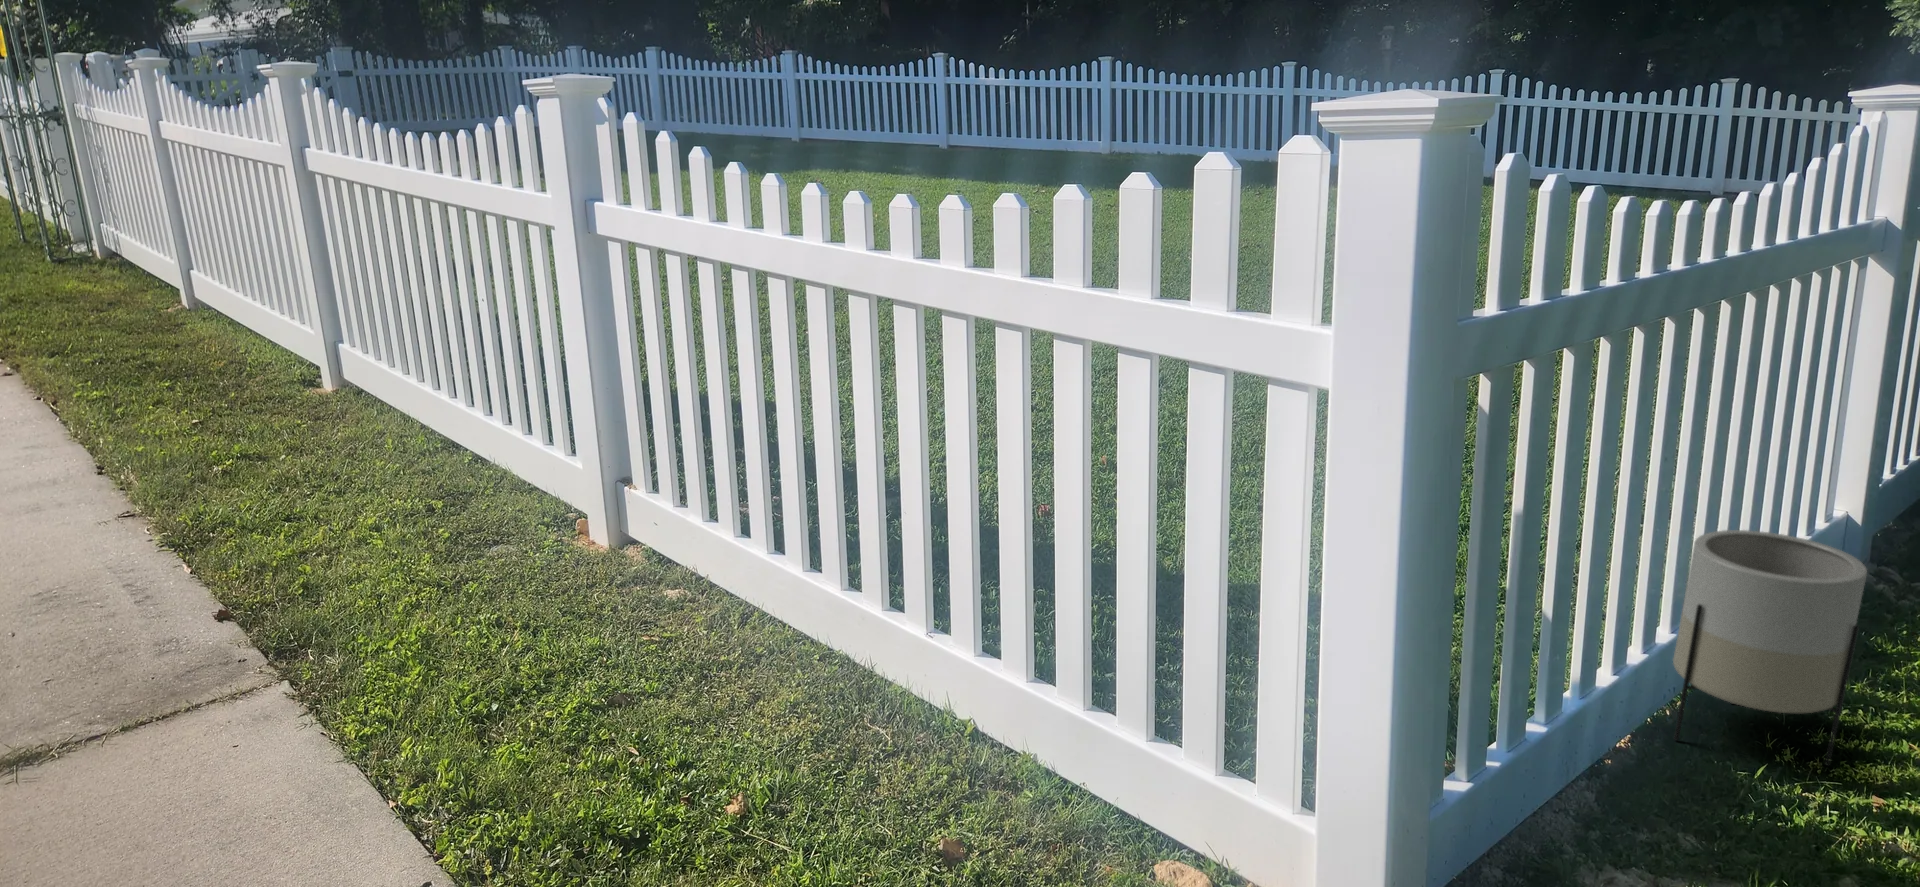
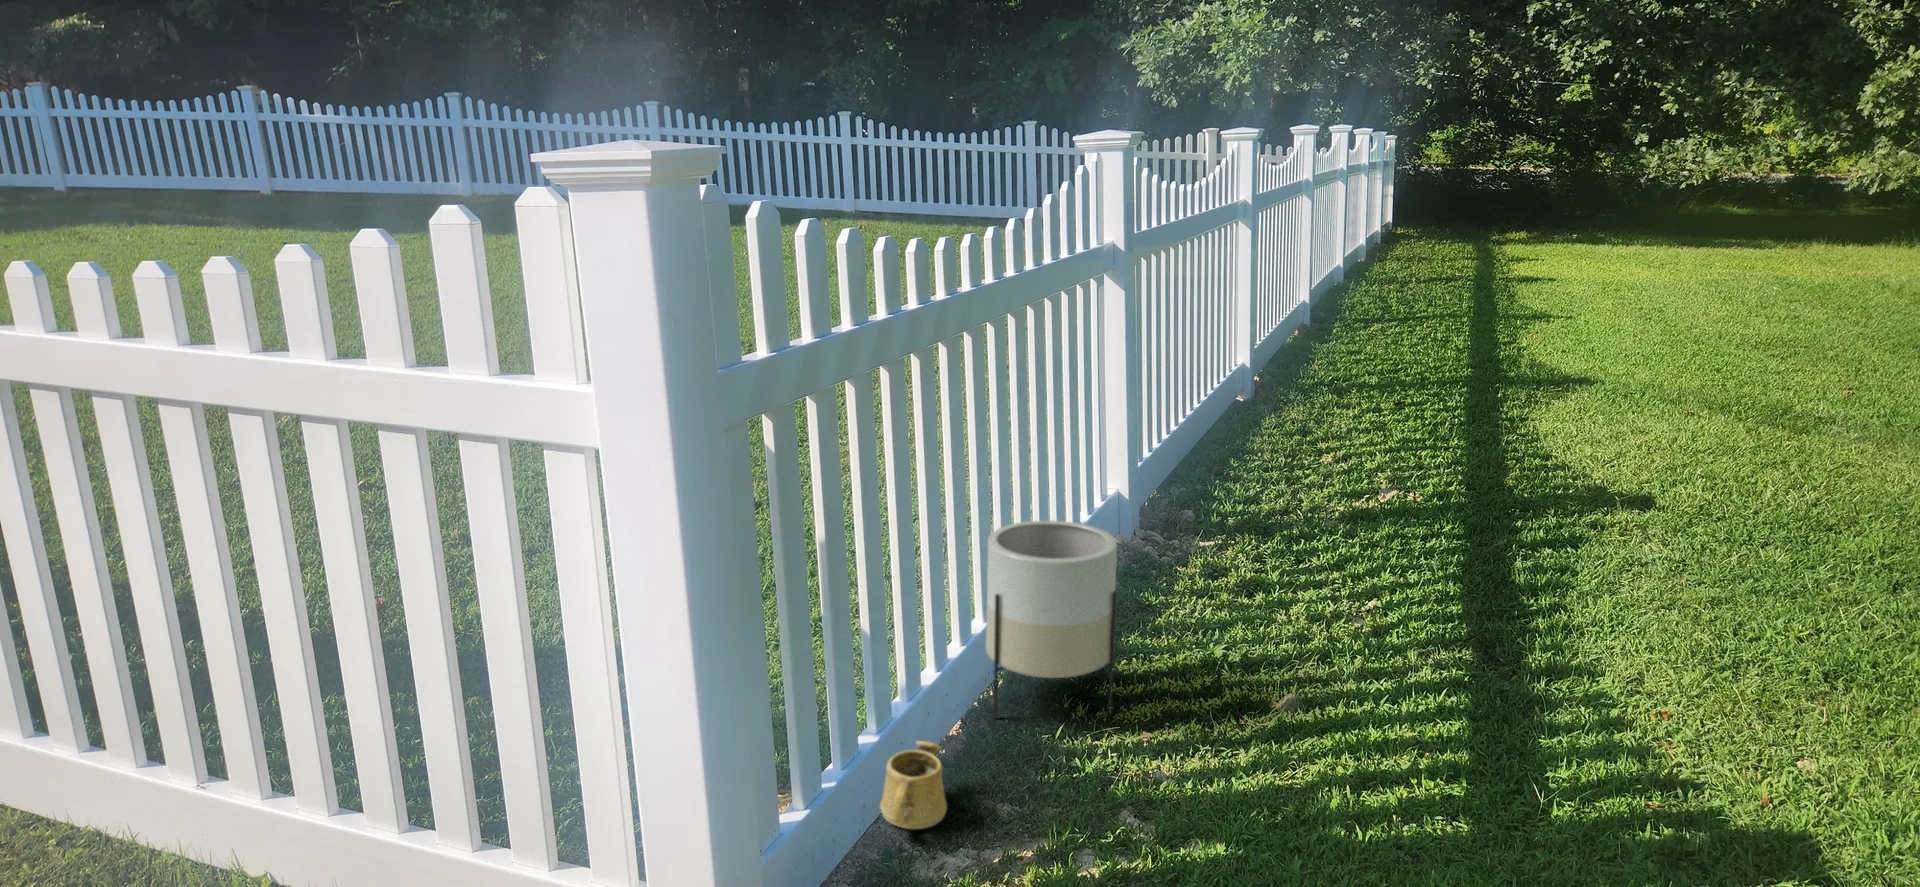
watering can: none [1539,744,1619,837] -> present [880,741,947,829]

